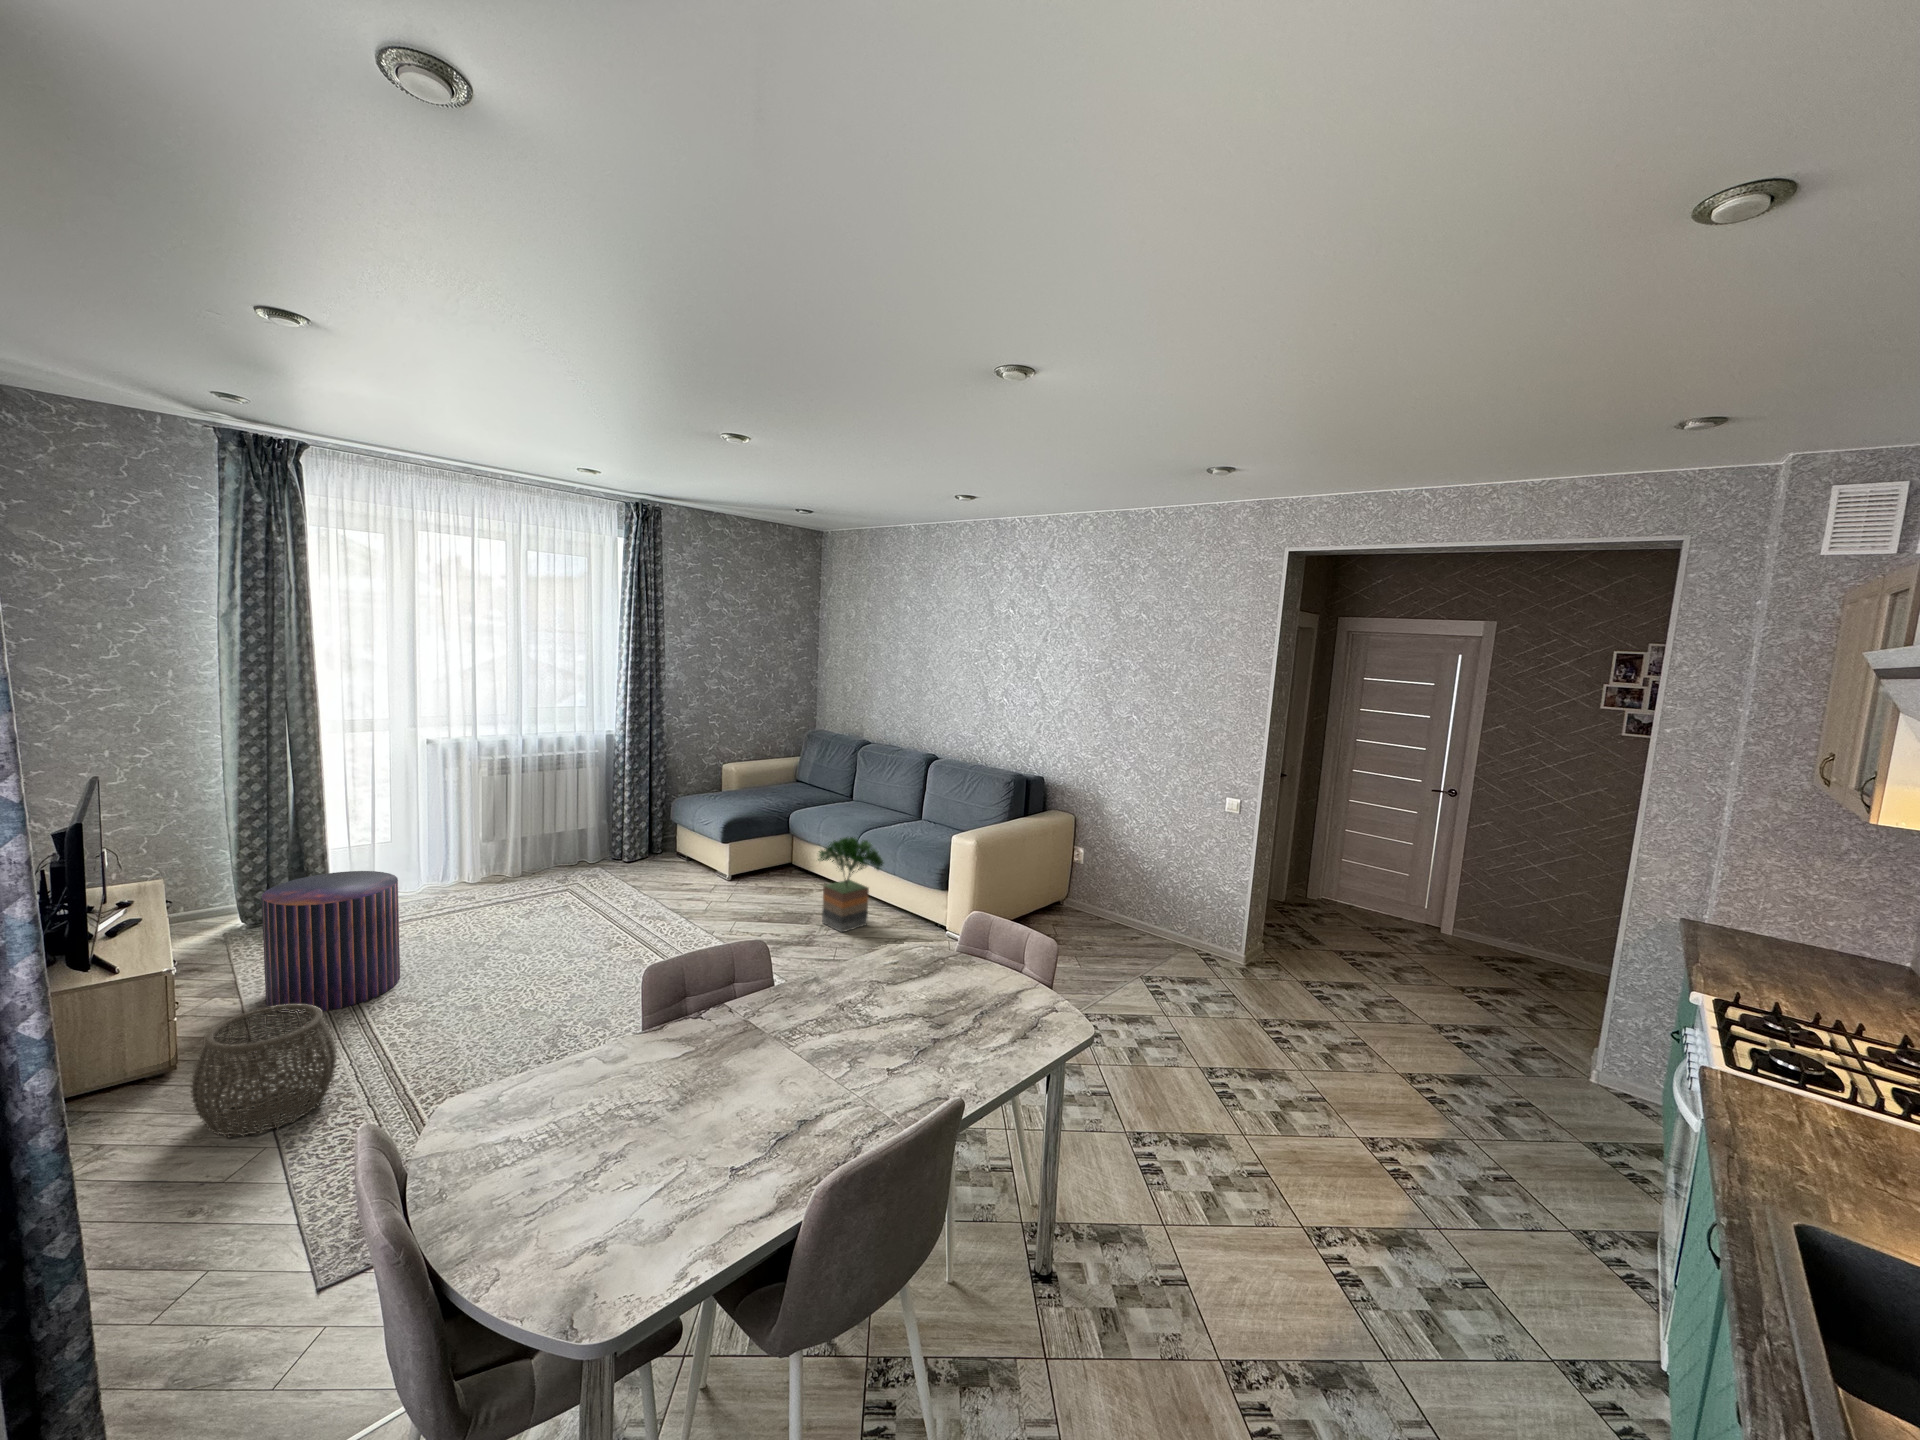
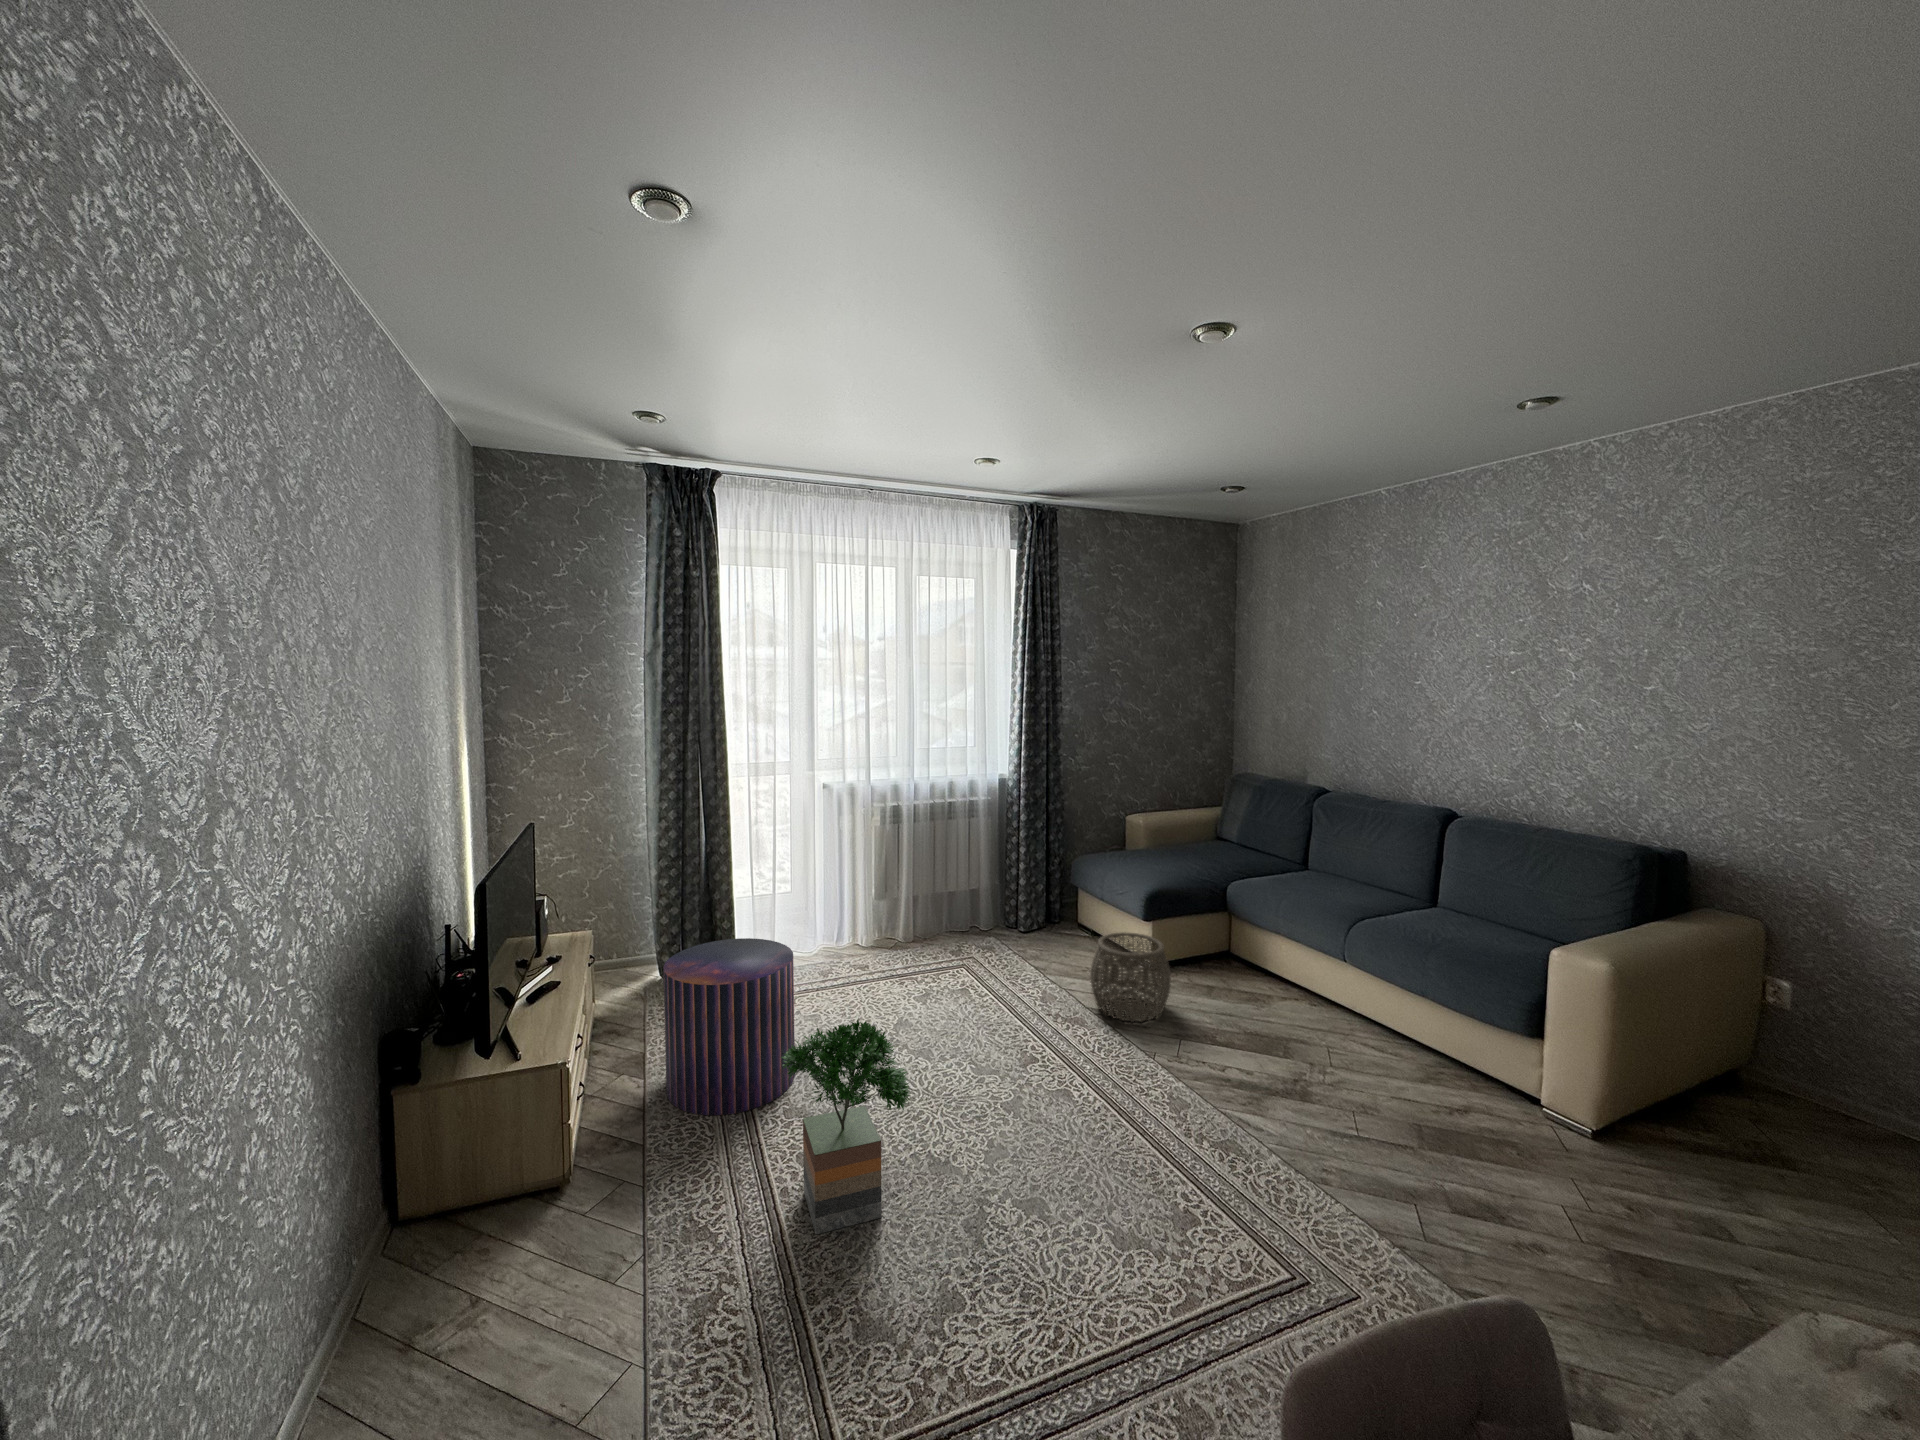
potted tree: present [818,837,883,932] -> present [781,1020,910,1234]
woven basket: present [191,1004,337,1137] -> present [1090,932,1171,1022]

